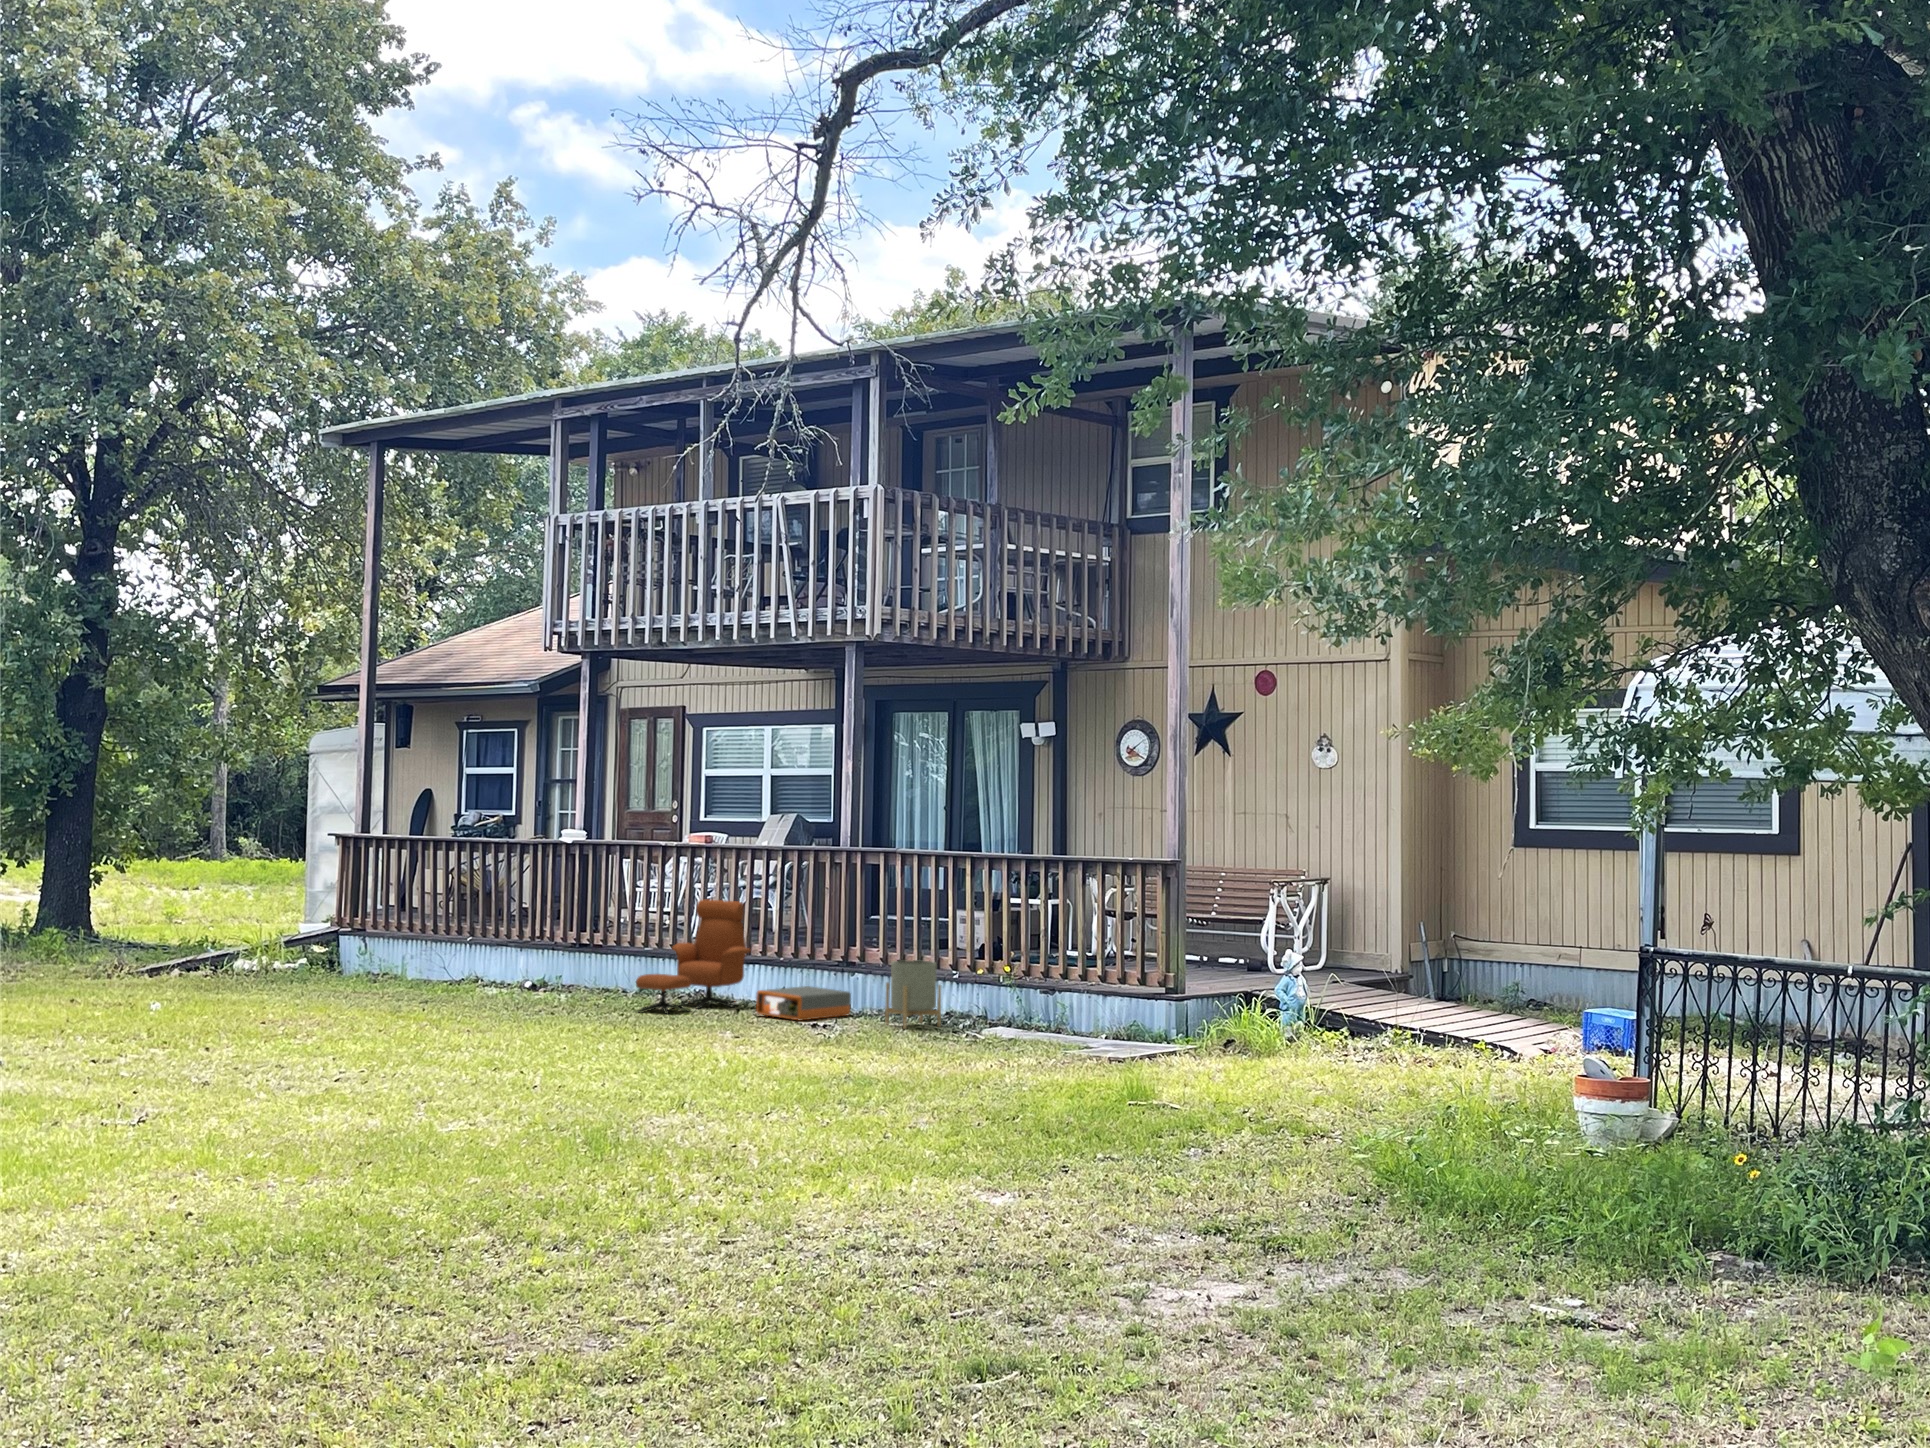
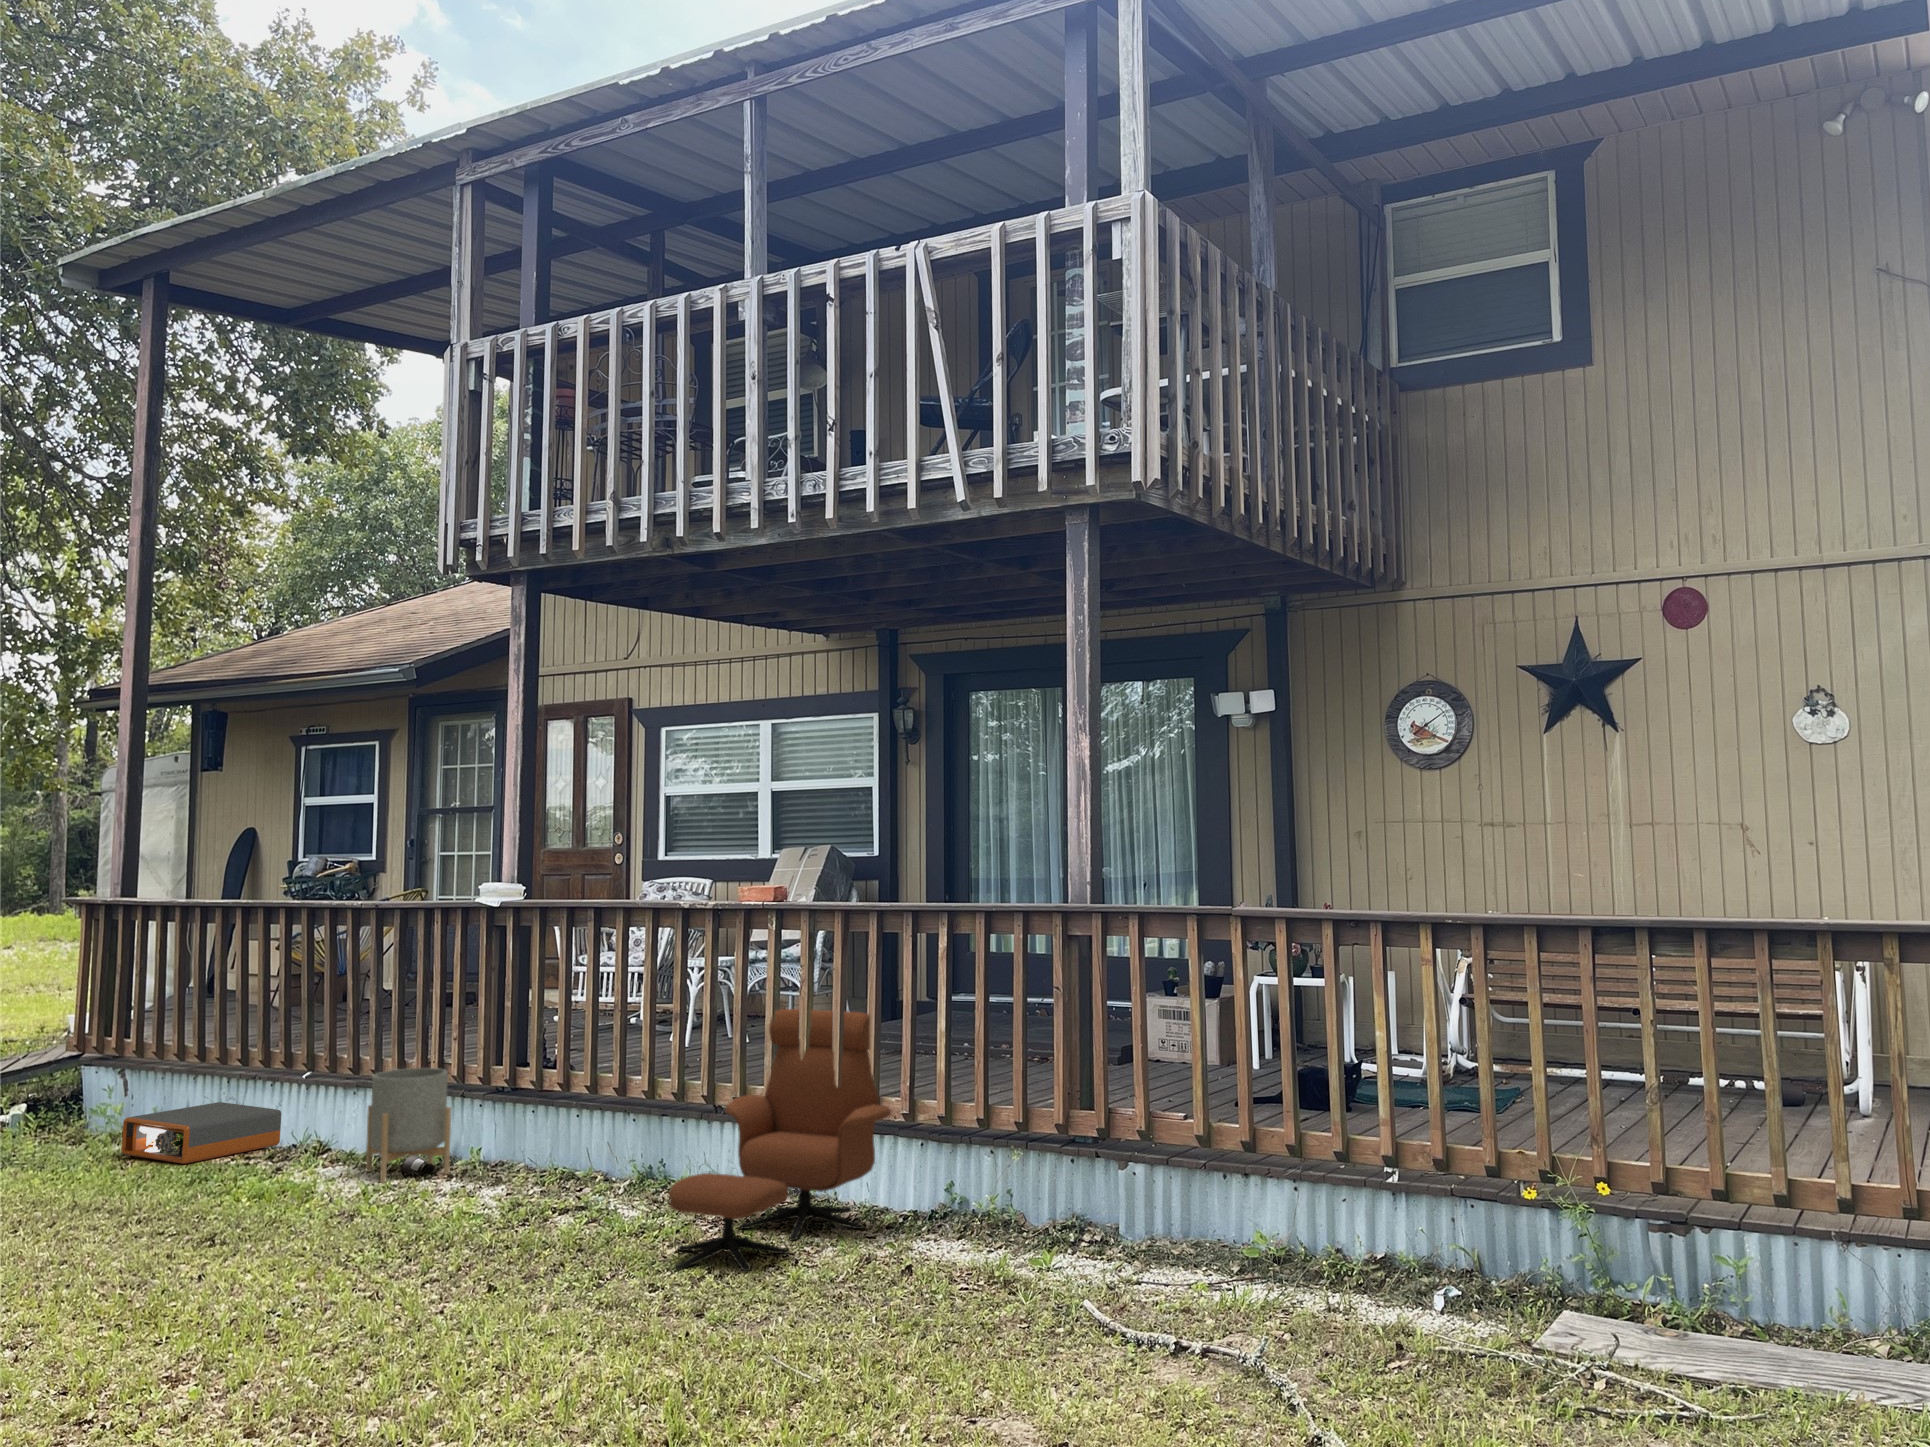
planter: present [885,960,941,1029] -> present [366,1068,451,1183]
storage box: present [756,986,851,1020] -> present [122,1102,281,1164]

